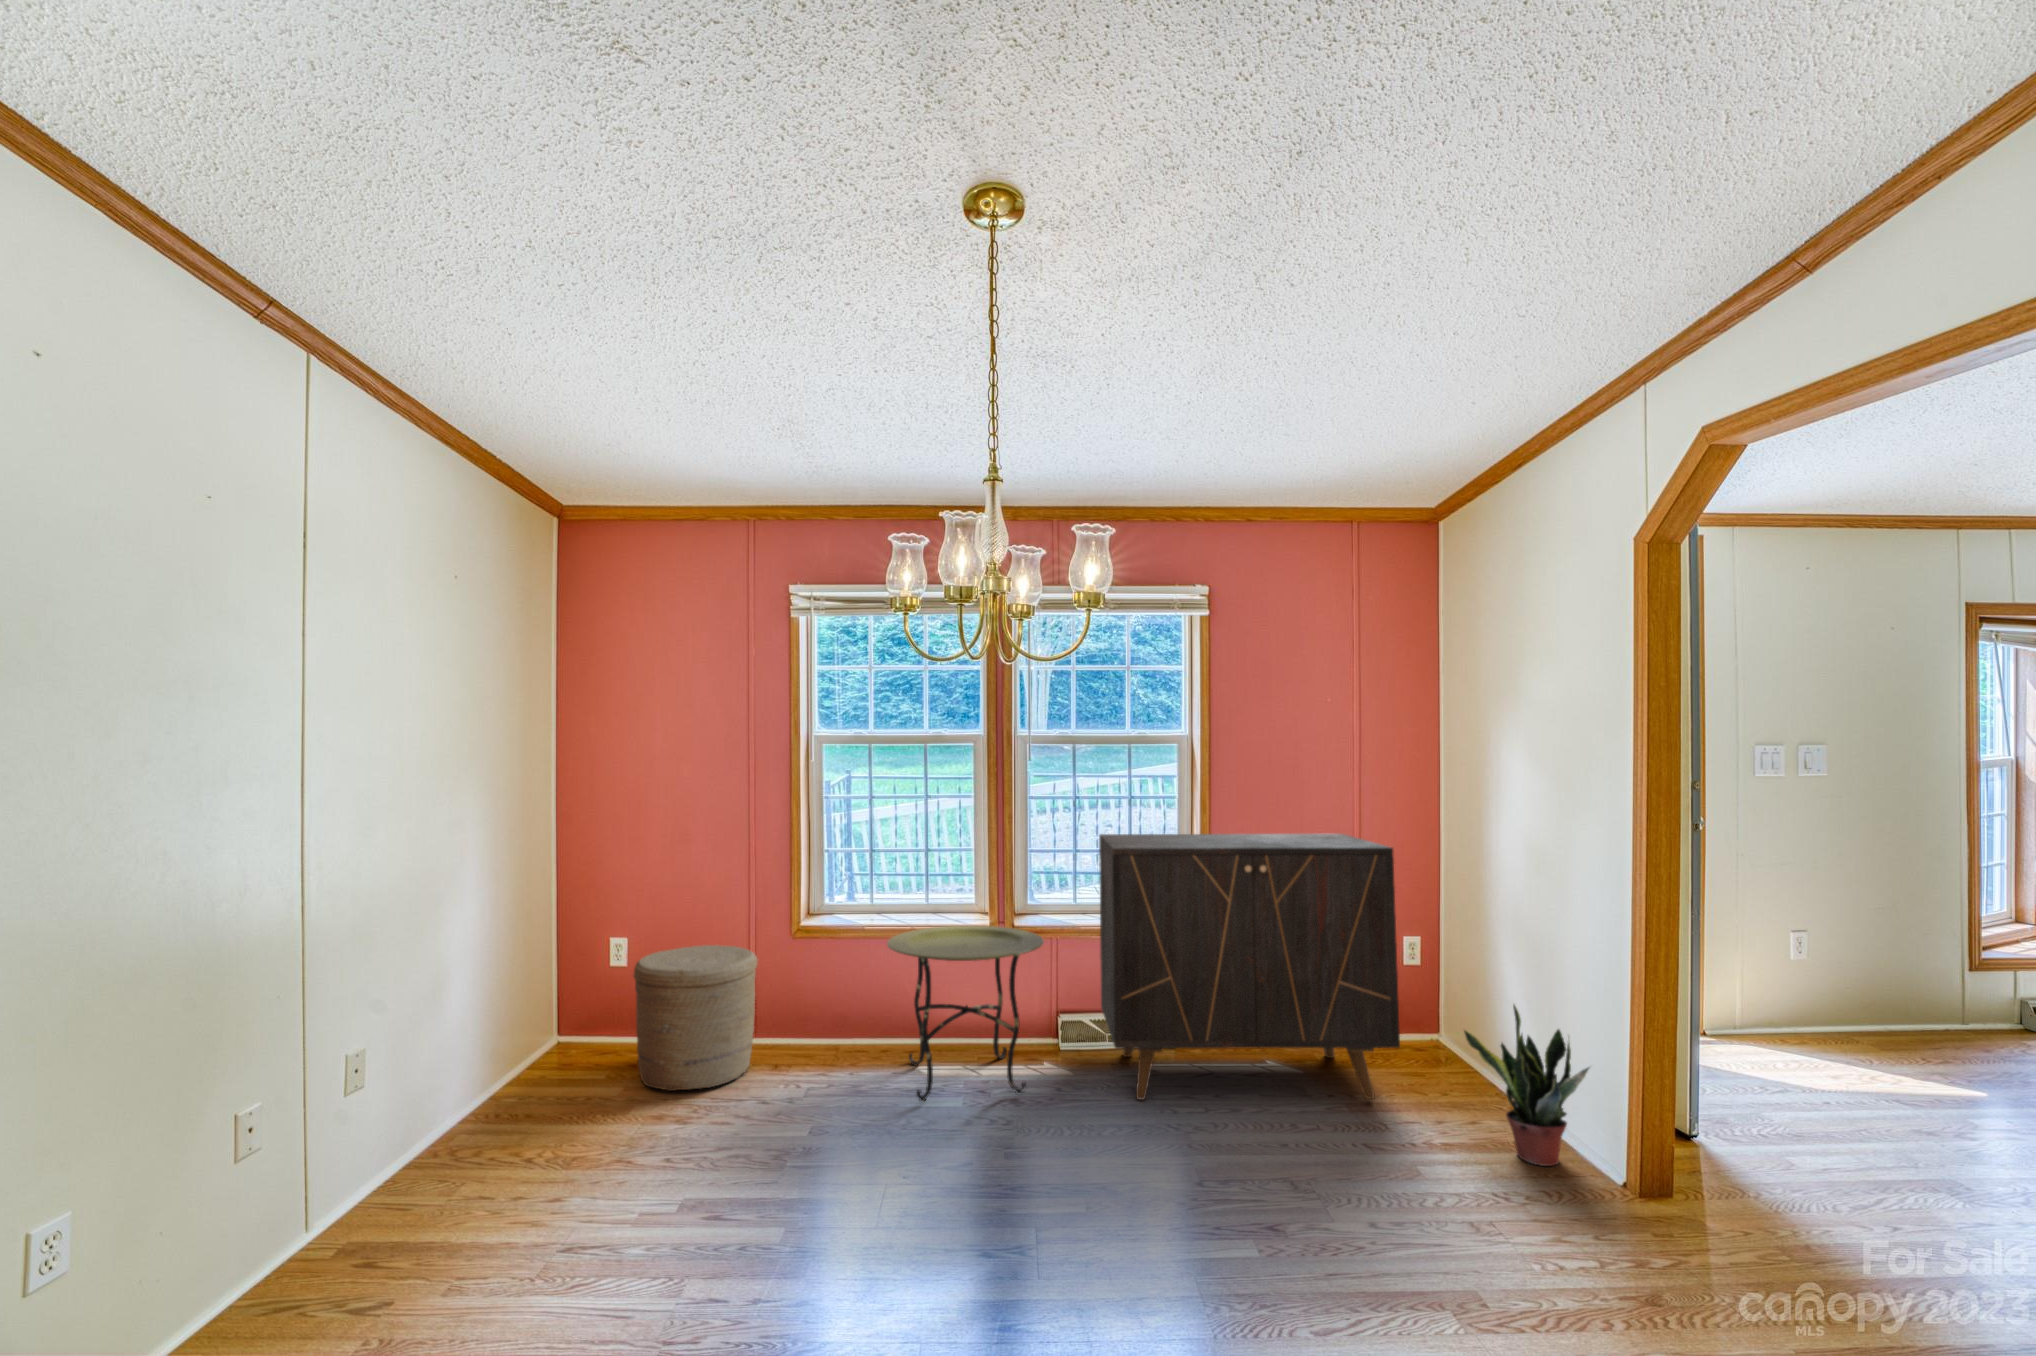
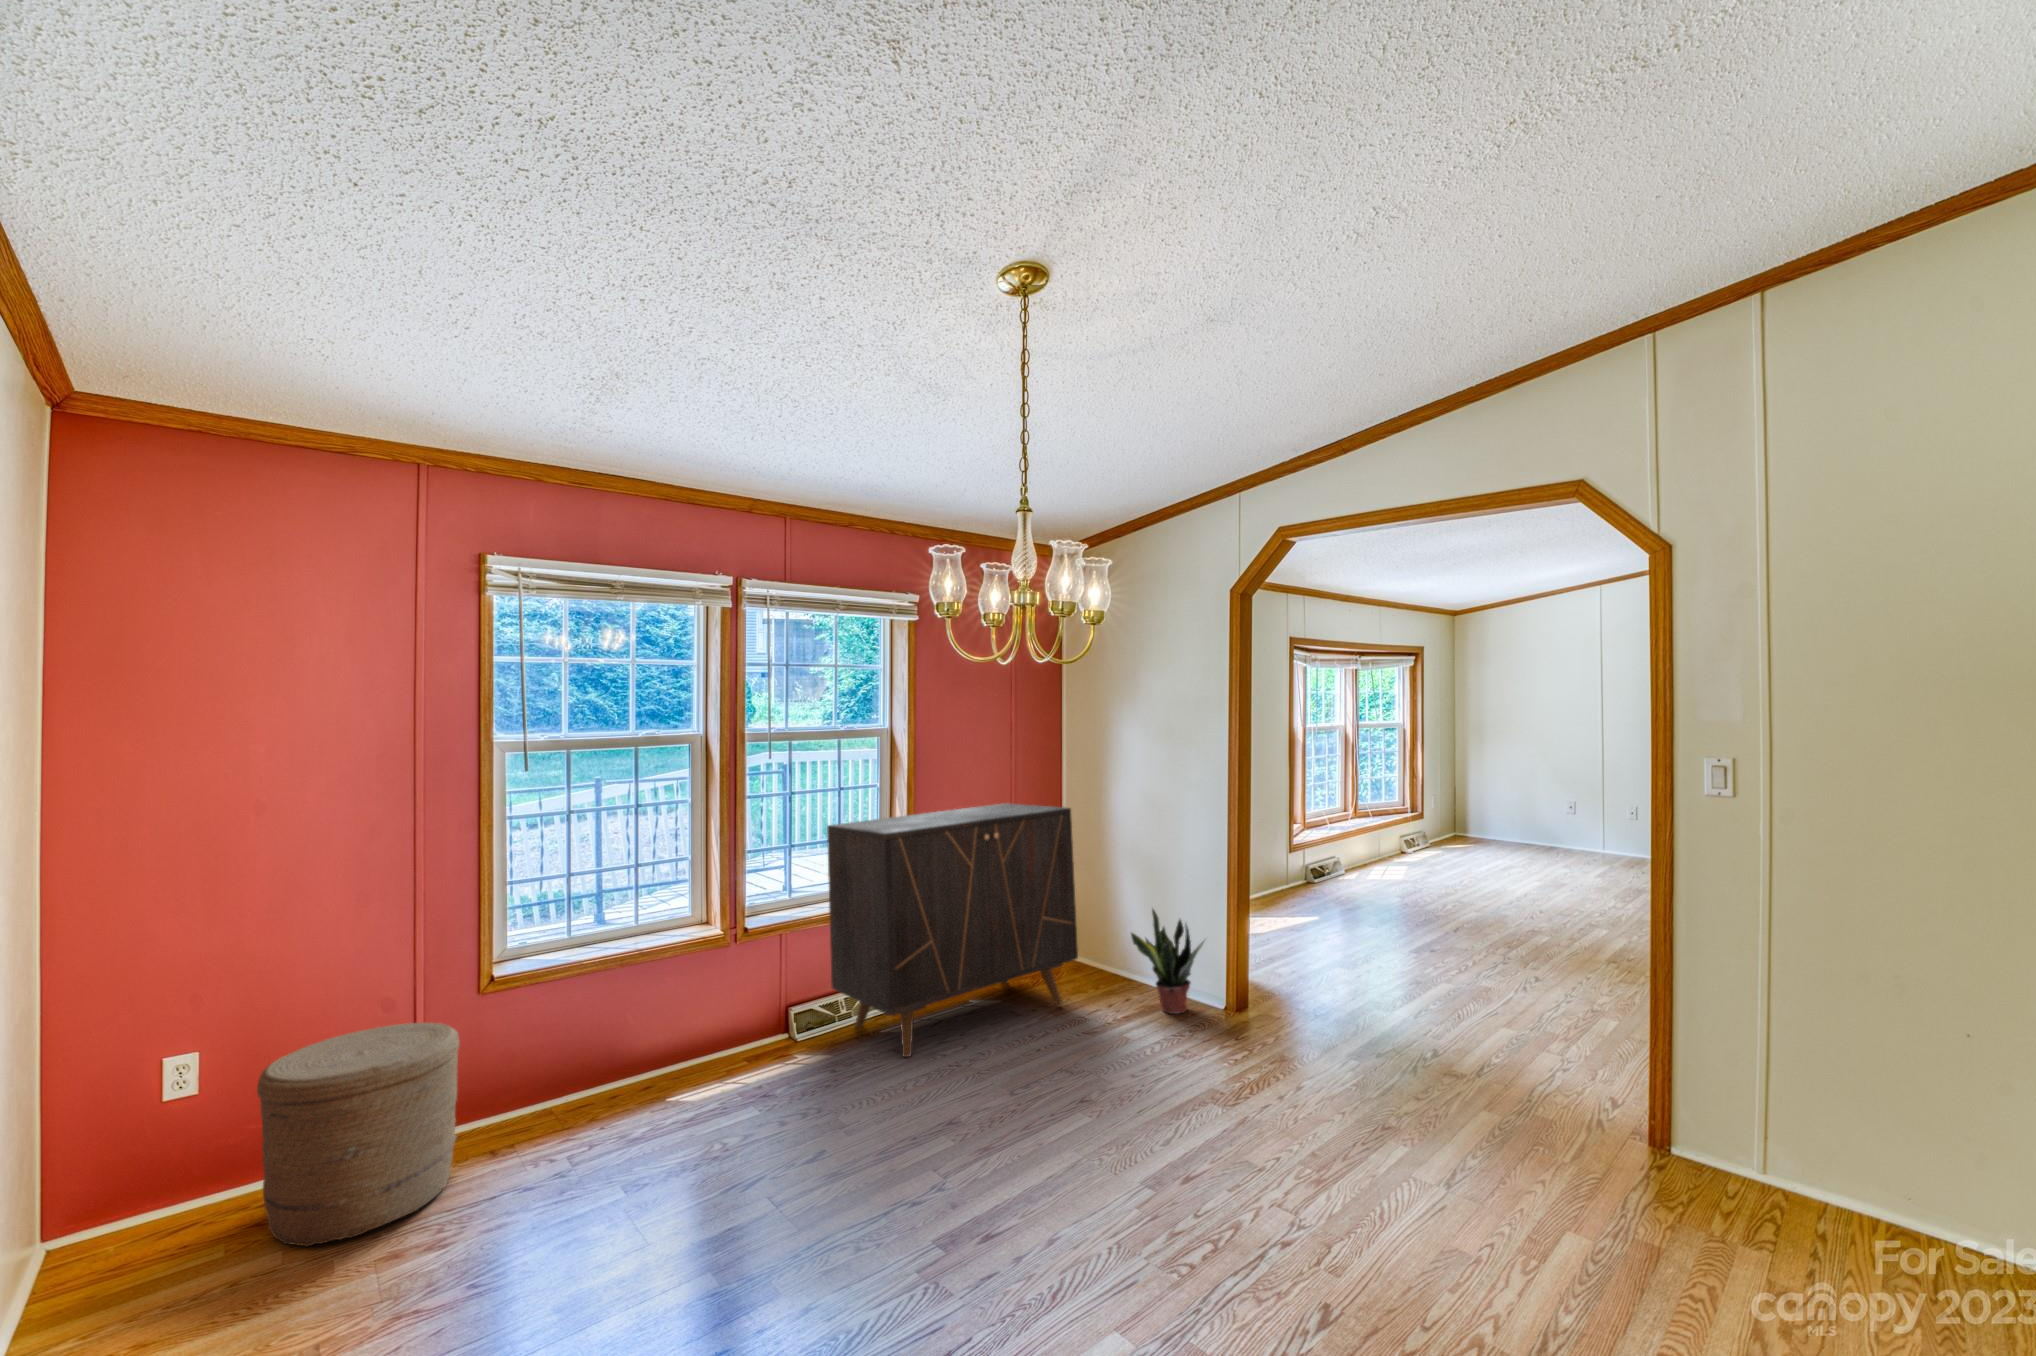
side table: present [887,925,1044,1102] -> none [641,929,814,1128]

